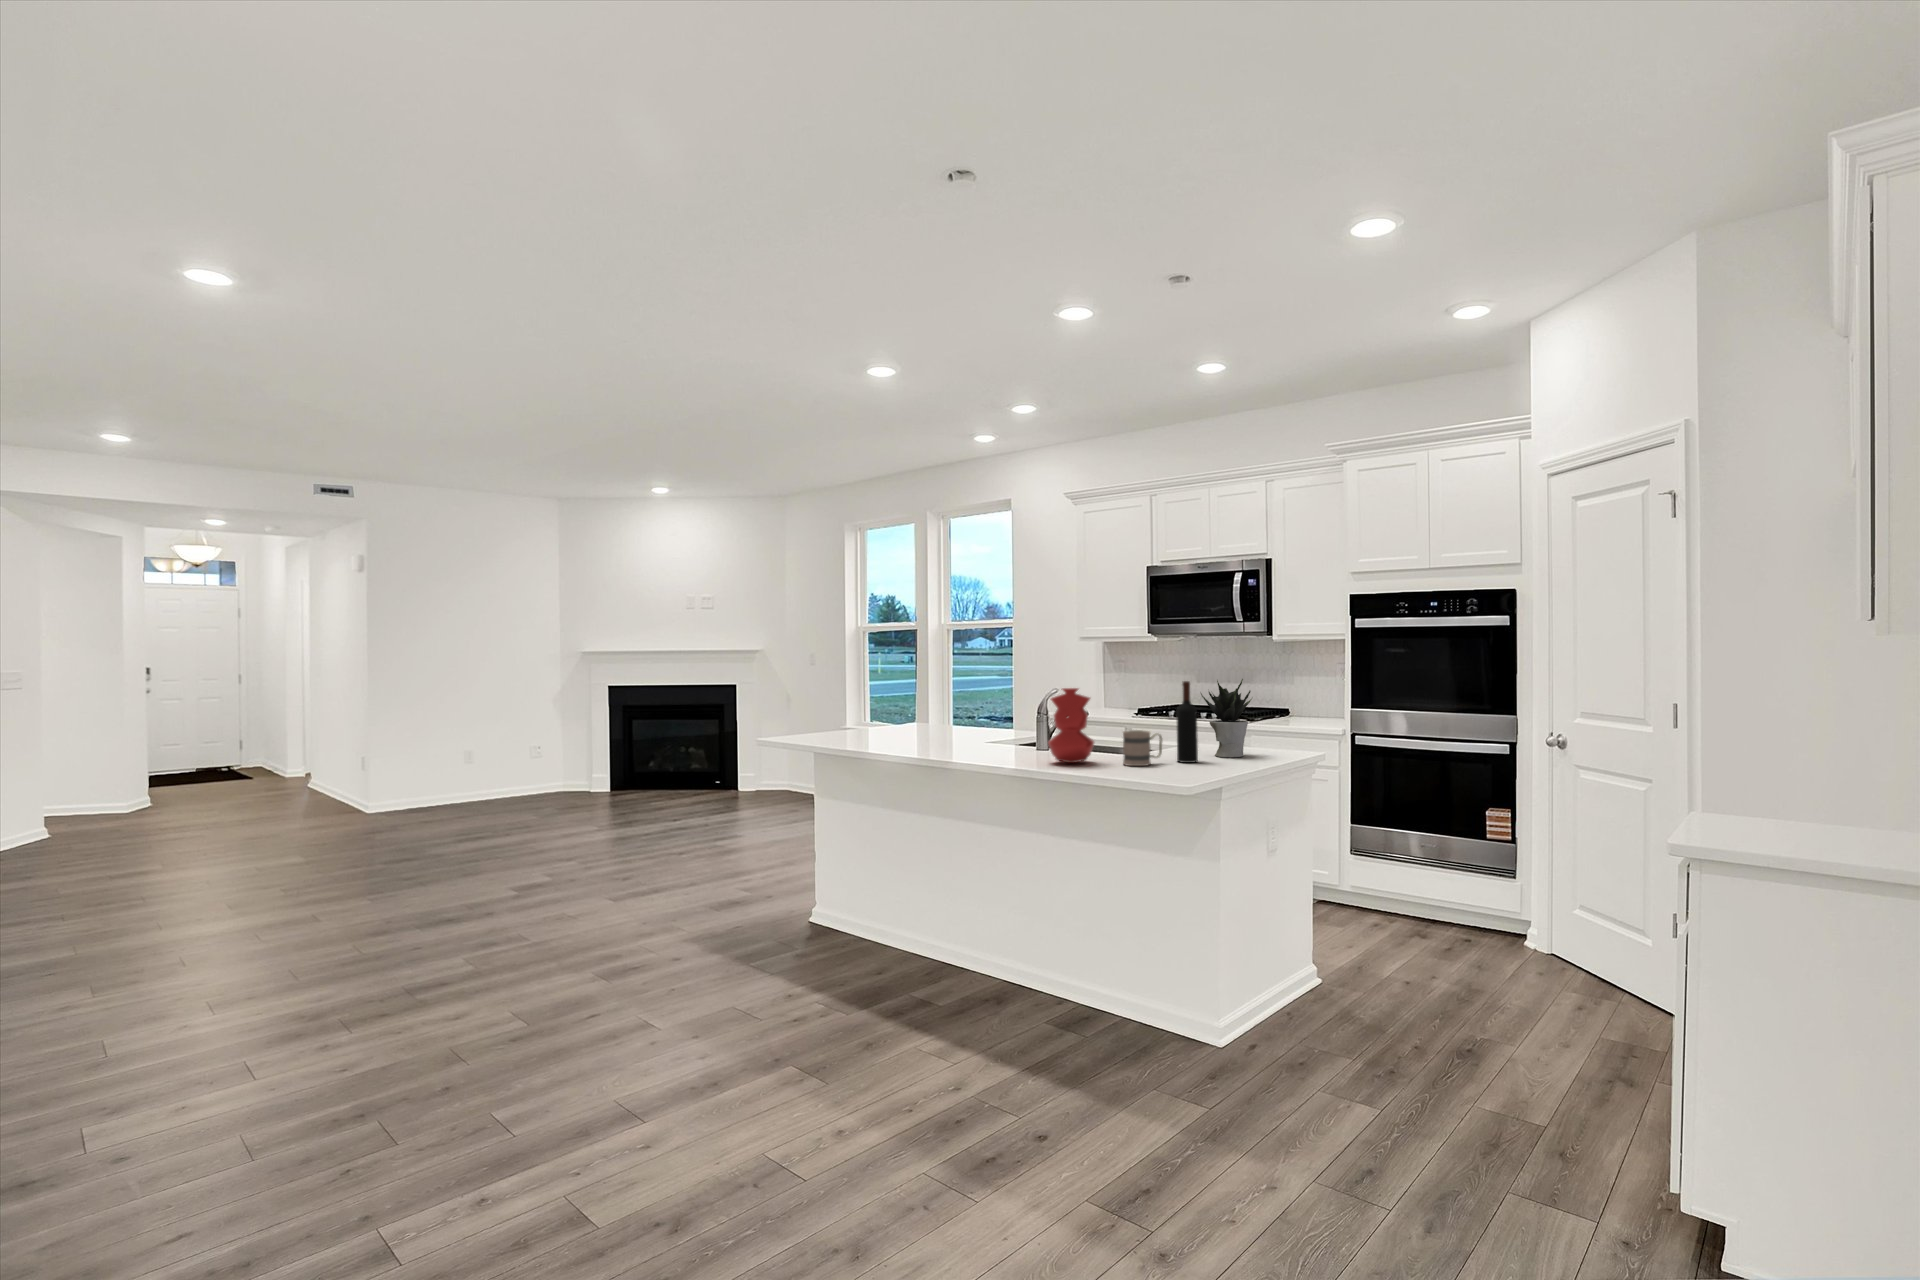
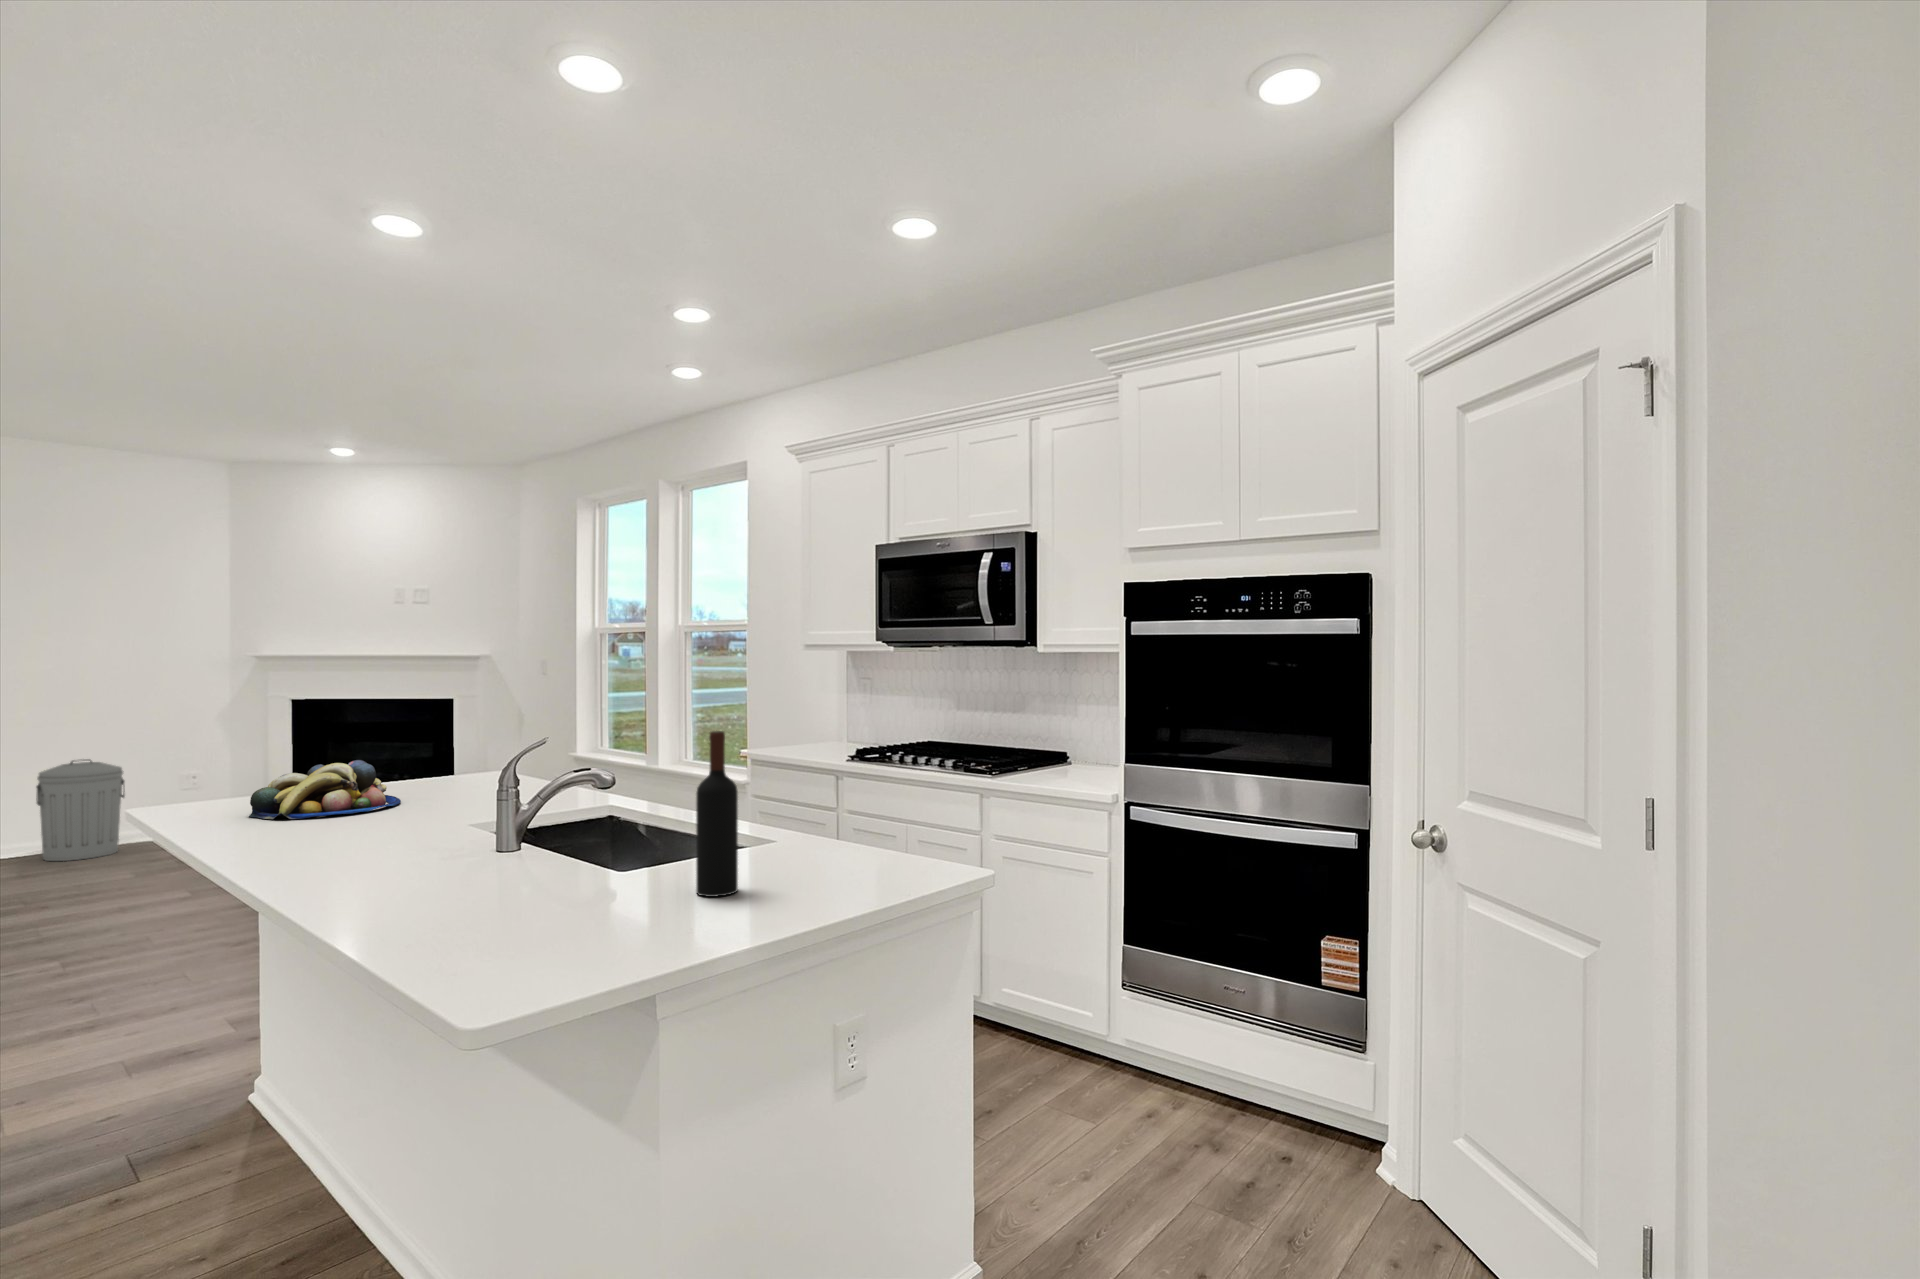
potted plant: present [1201,679,1252,757] -> none [782,724,882,878]
vase: present [1048,688,1094,763] -> none [430,742,533,896]
fruit bowl: none [842,710,915,741] -> present [249,760,401,819]
trash can: none [478,729,532,803] -> present [36,759,125,861]
mug: present [1123,730,1162,766] -> none [570,829,661,908]

